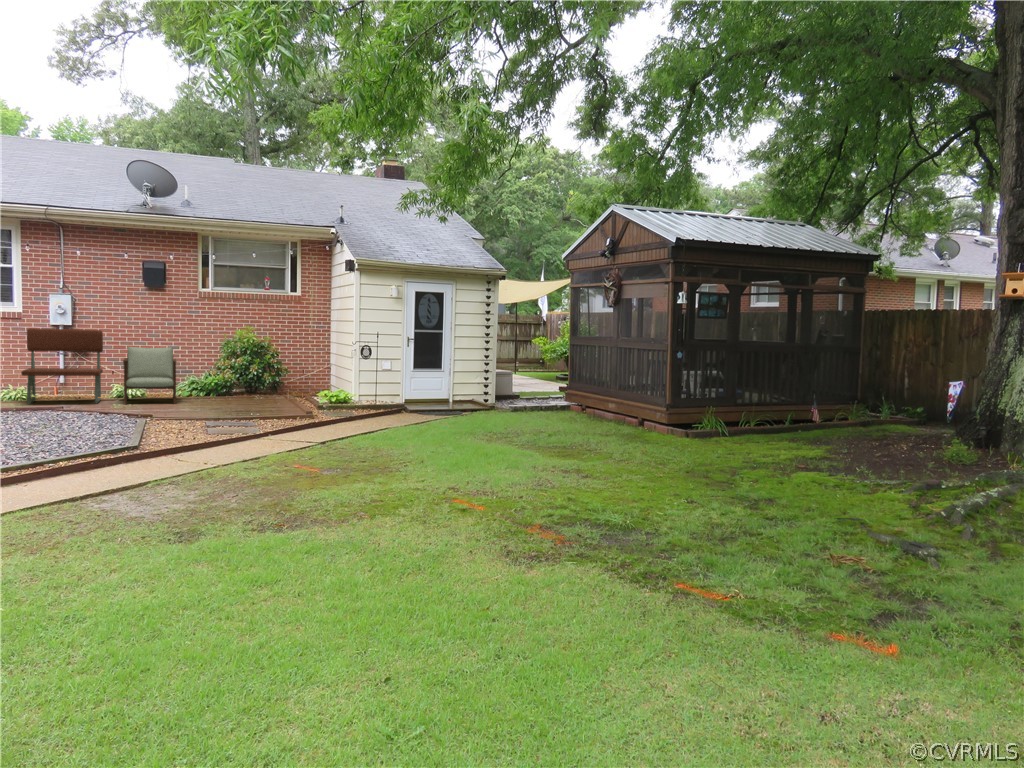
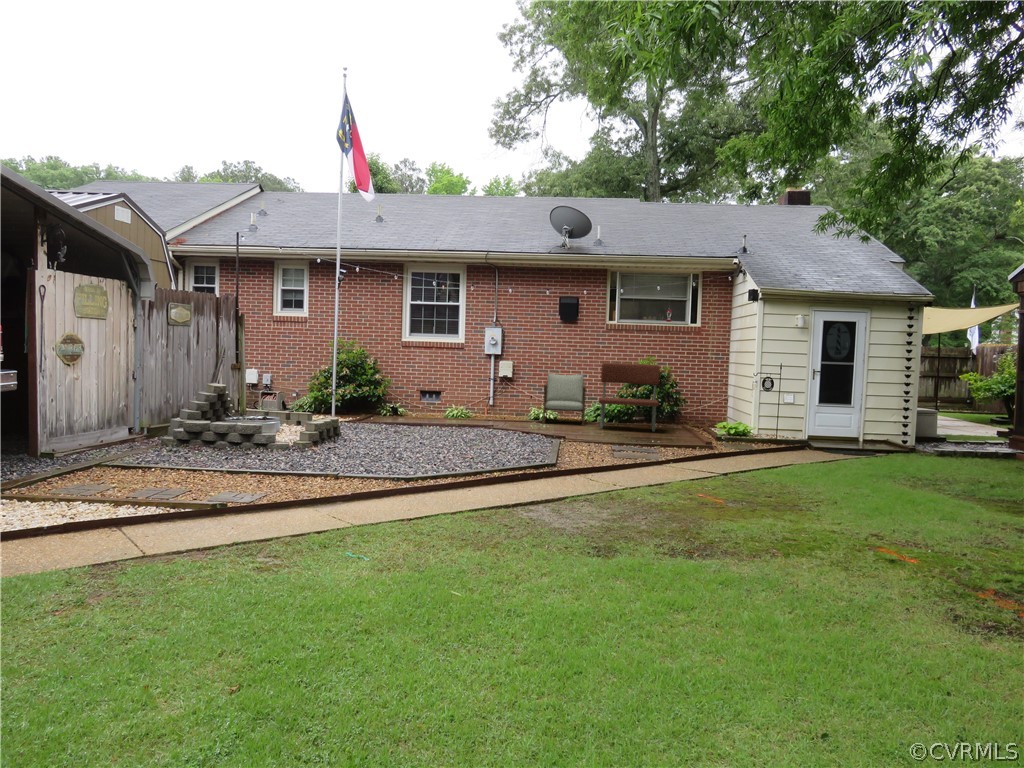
bench: present [21,328,103,404] -> present [599,363,660,431]

